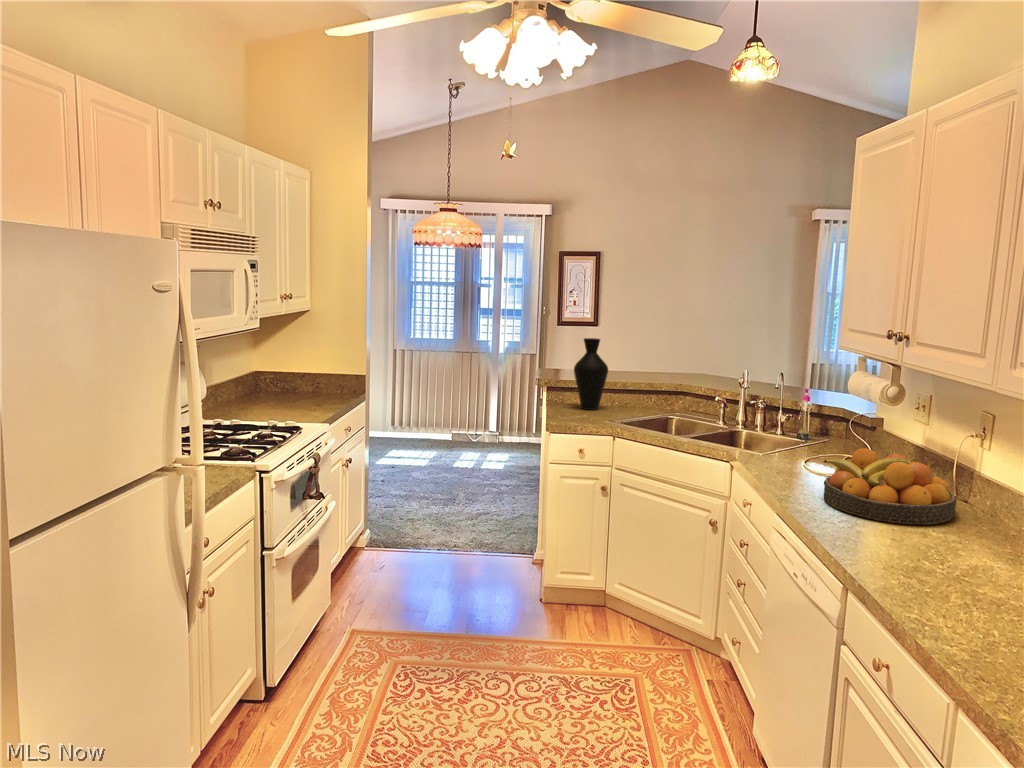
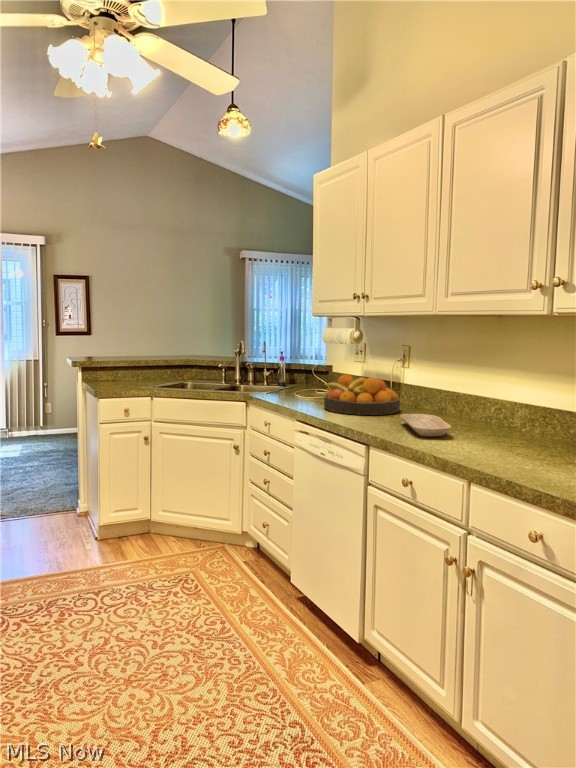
vase: present [574,338,608,410] -> none [108,327,136,383]
tray: none [918,536,993,594] -> present [400,414,451,437]

